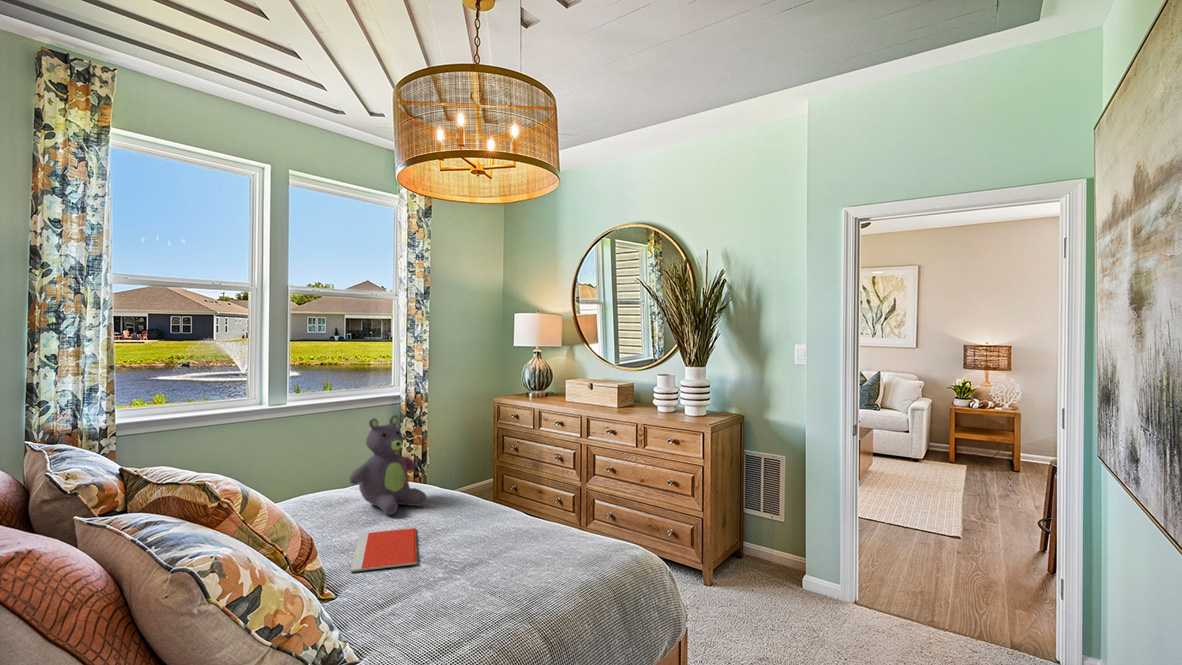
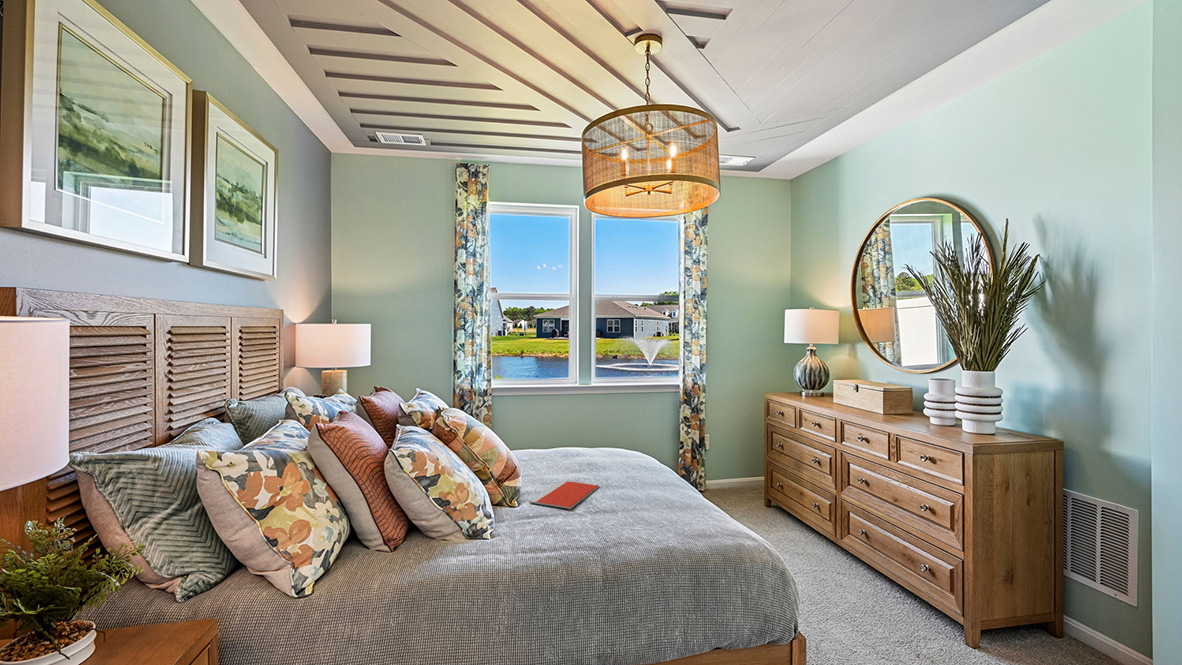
stuffed bear: present [350,416,427,515] -> none [572,396,628,473]

